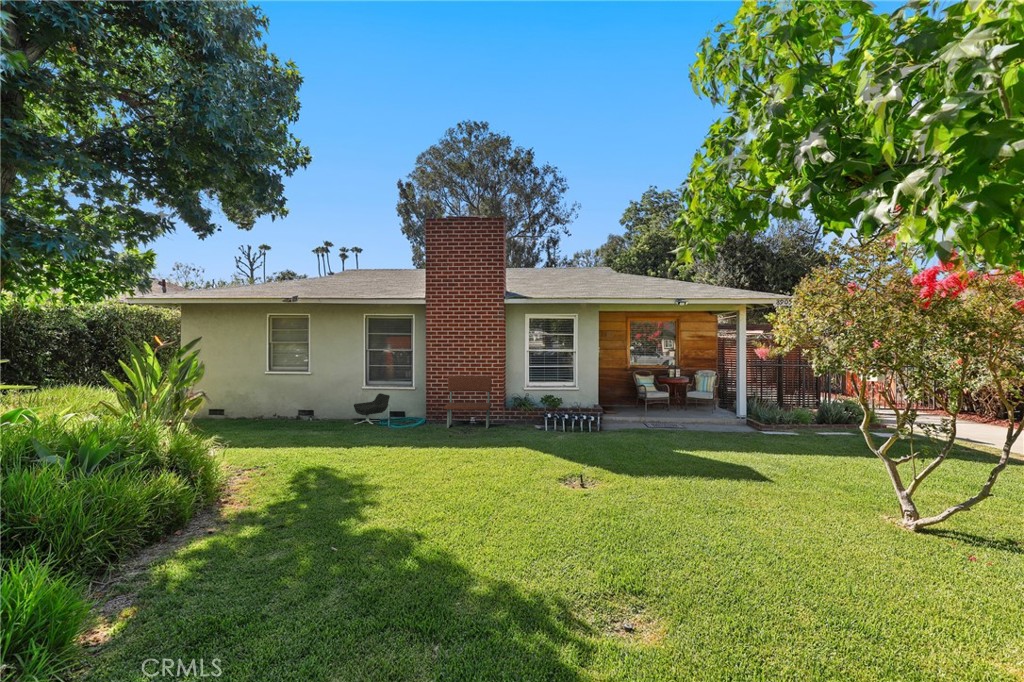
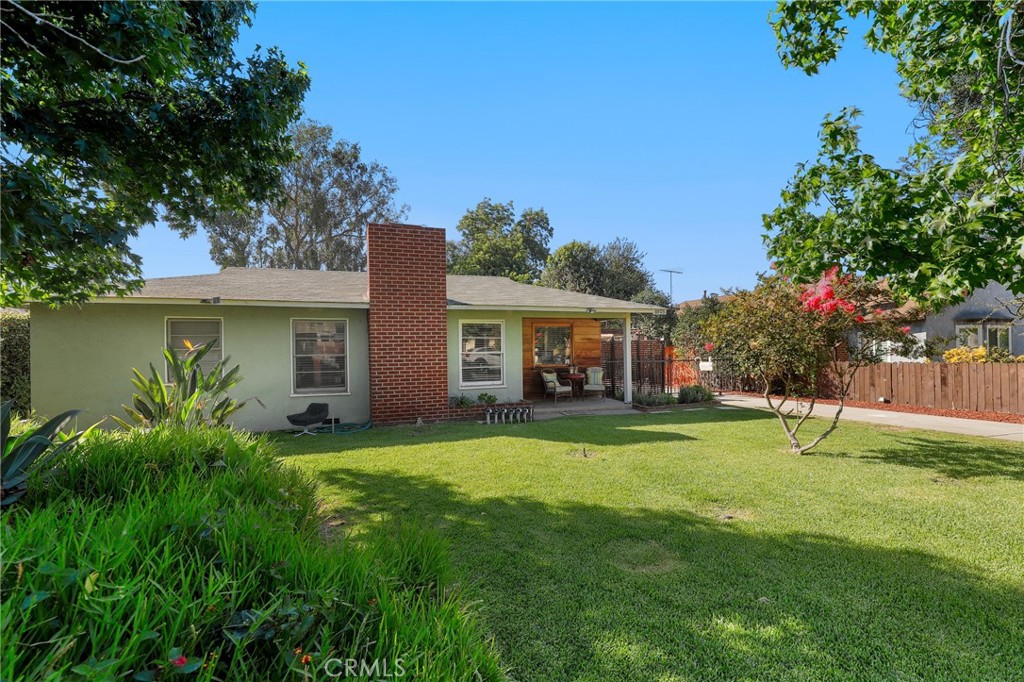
bench: present [444,376,491,428] -> none [397,378,445,430]

